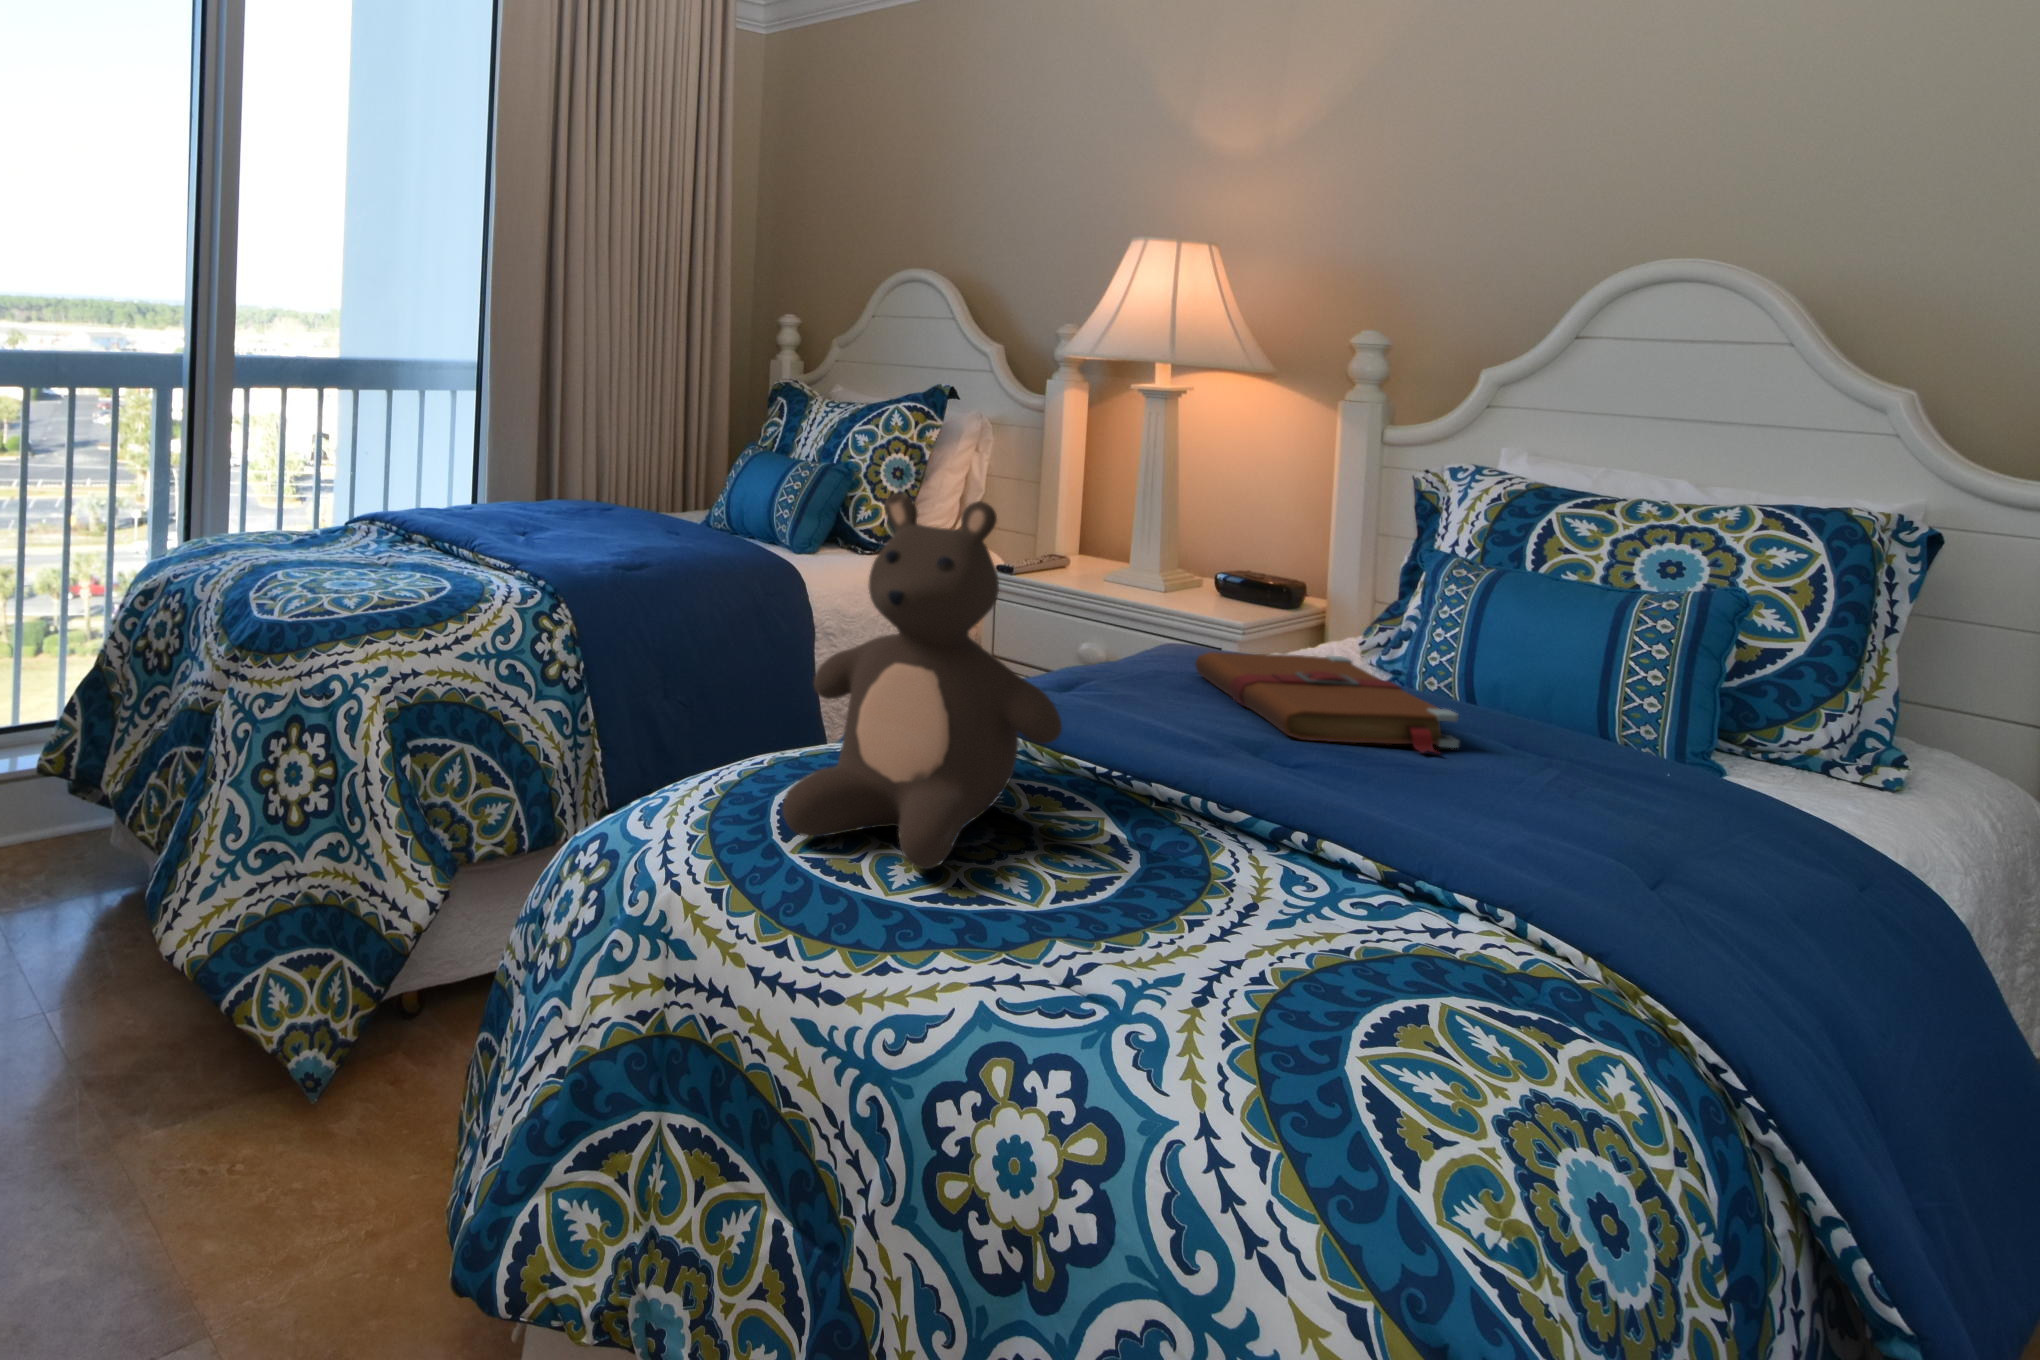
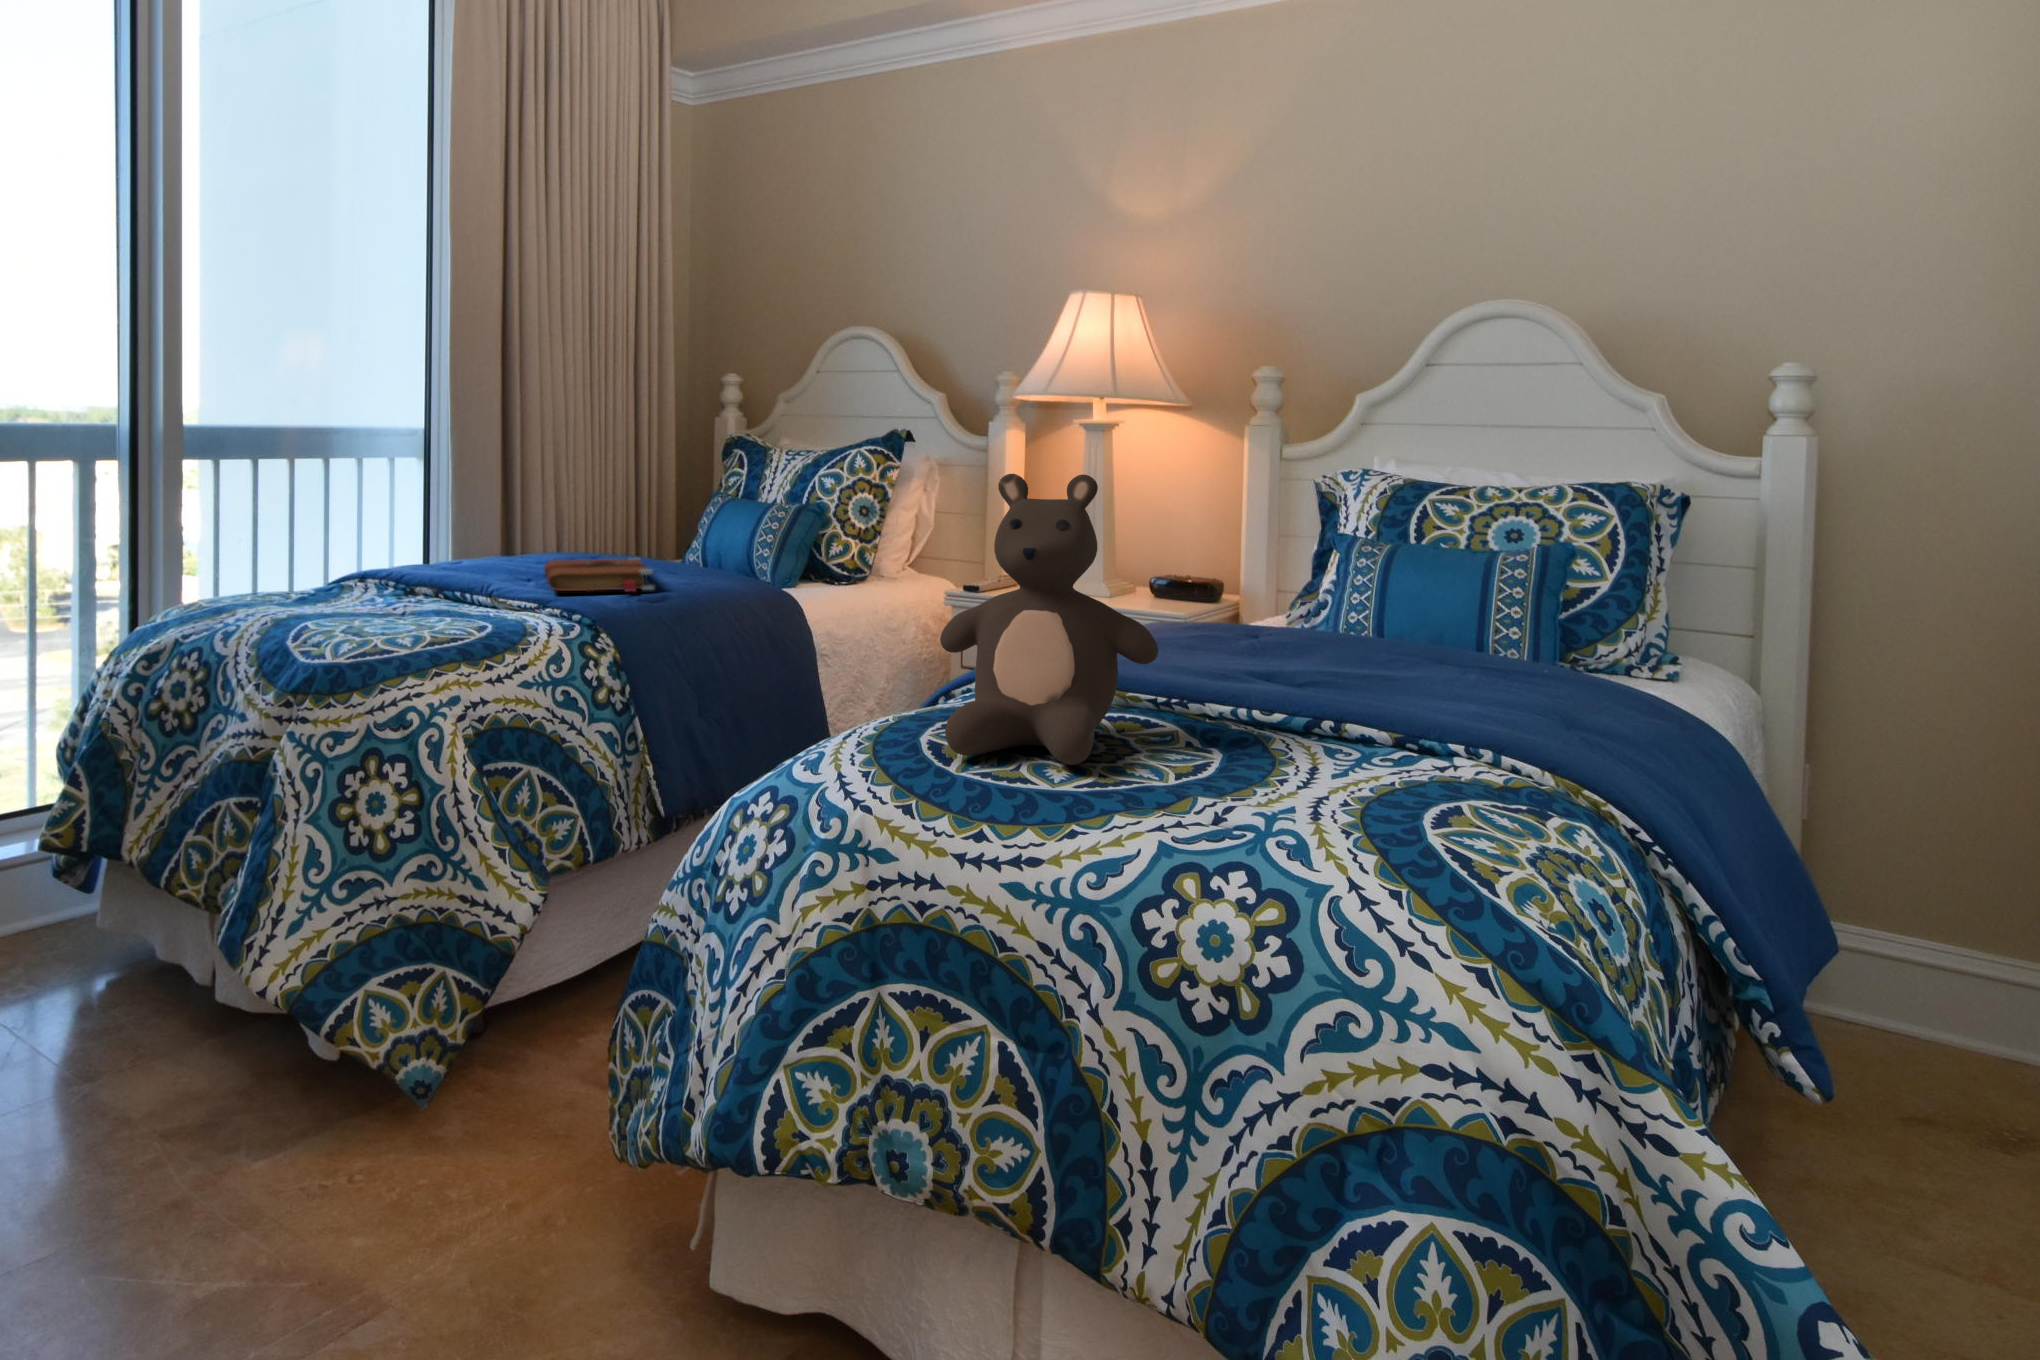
book: present [1195,652,1459,752] -> present [544,558,655,592]

